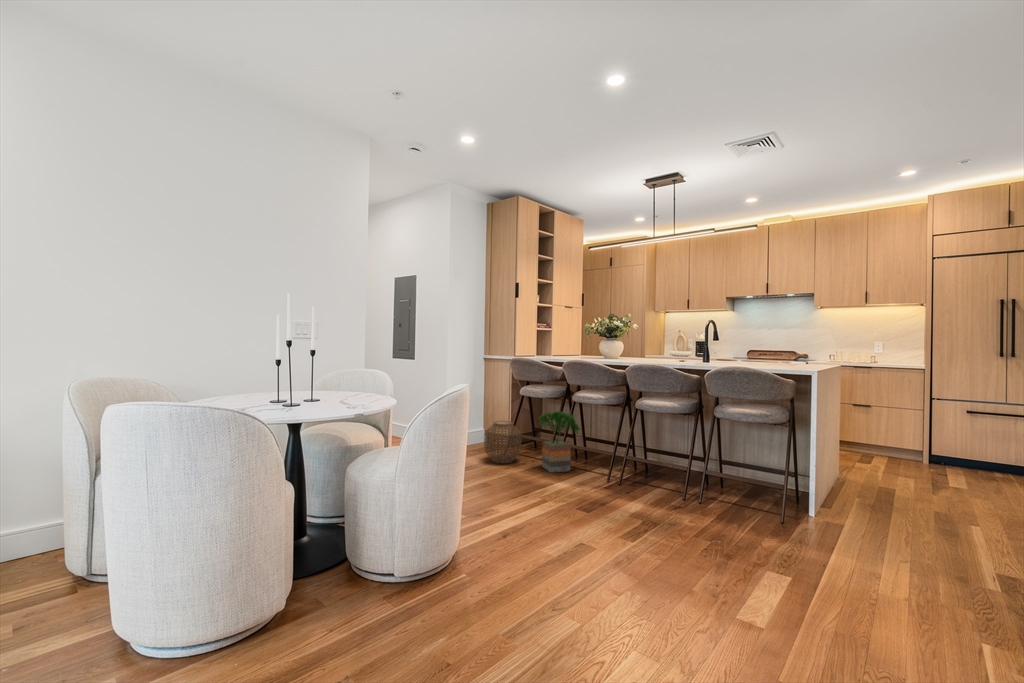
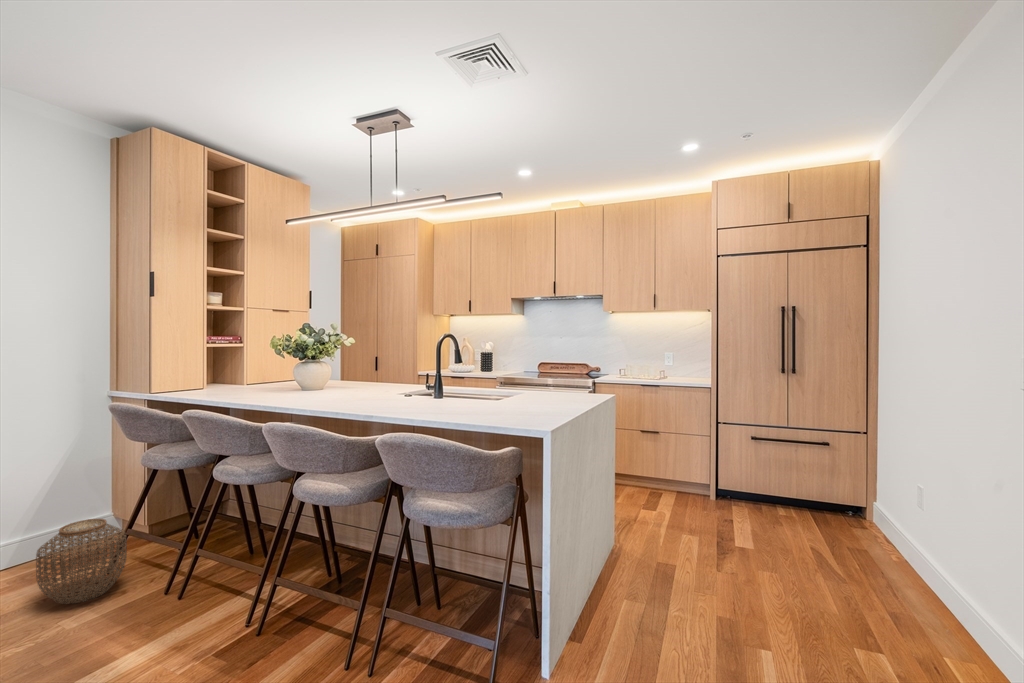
potted tree: present [539,411,580,473] -> none [131,496,218,620]

